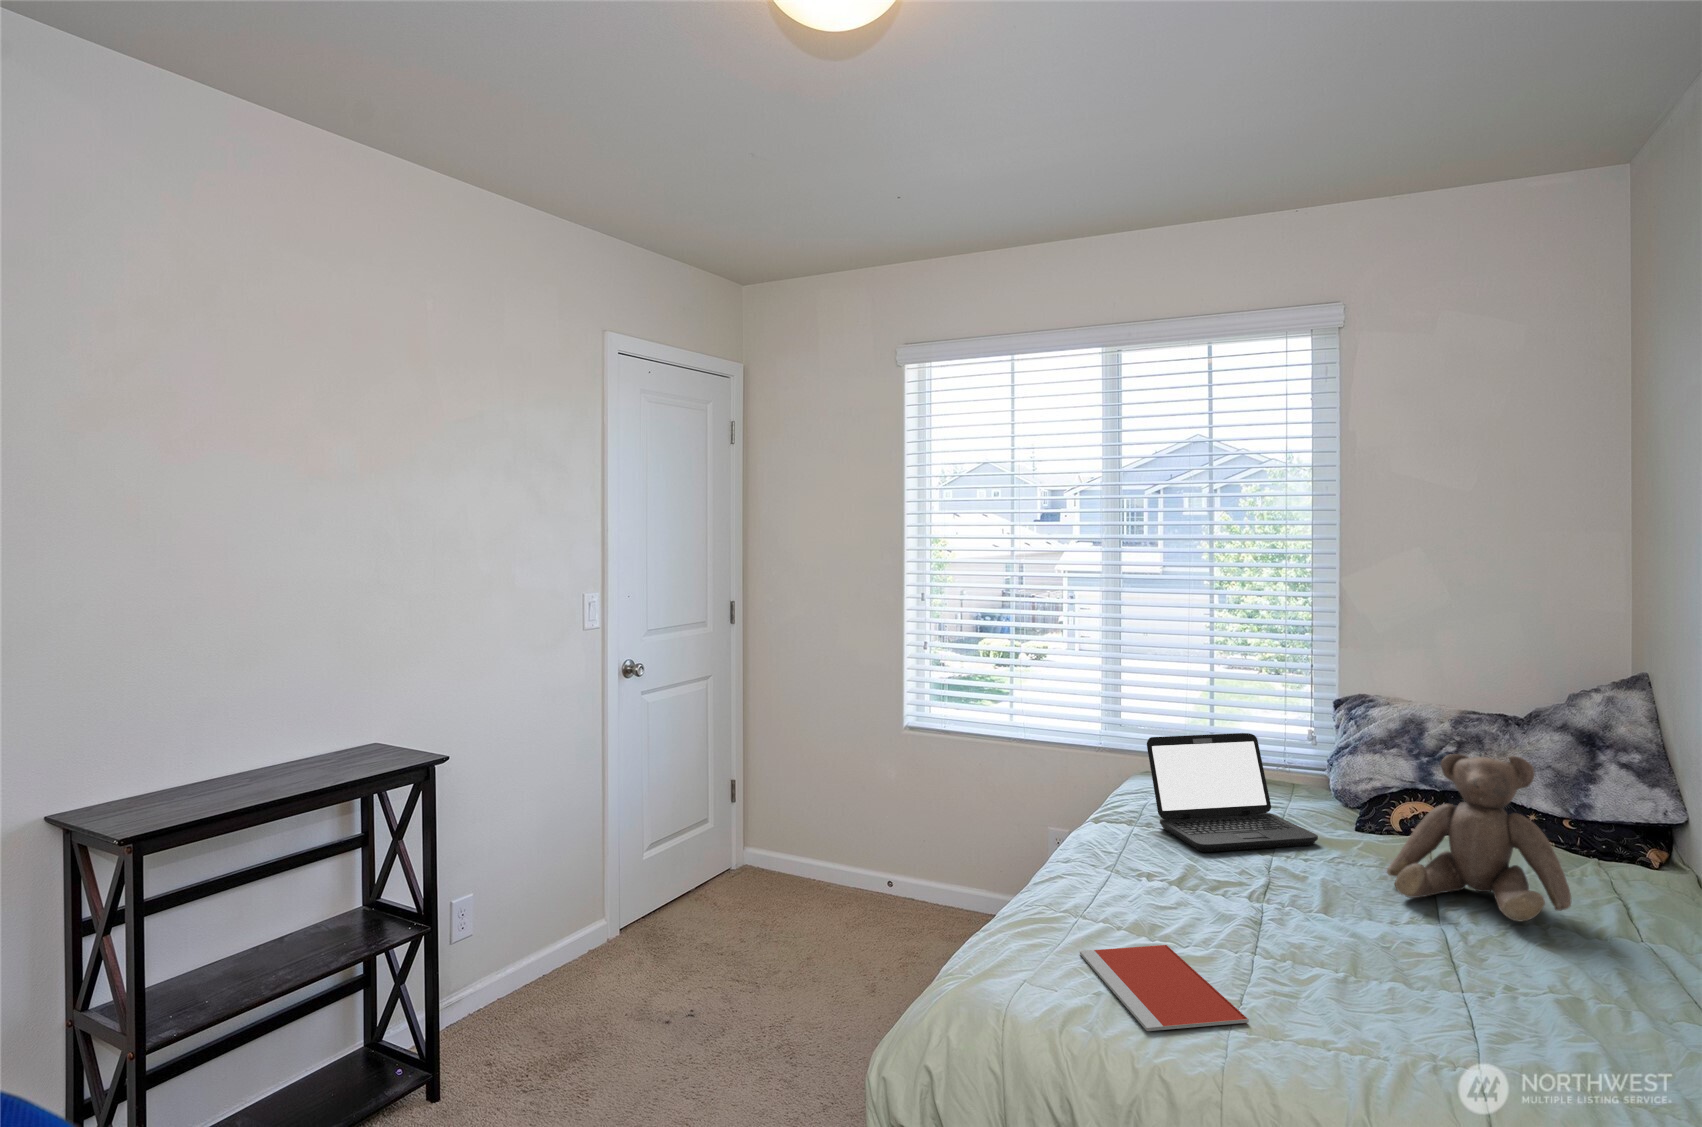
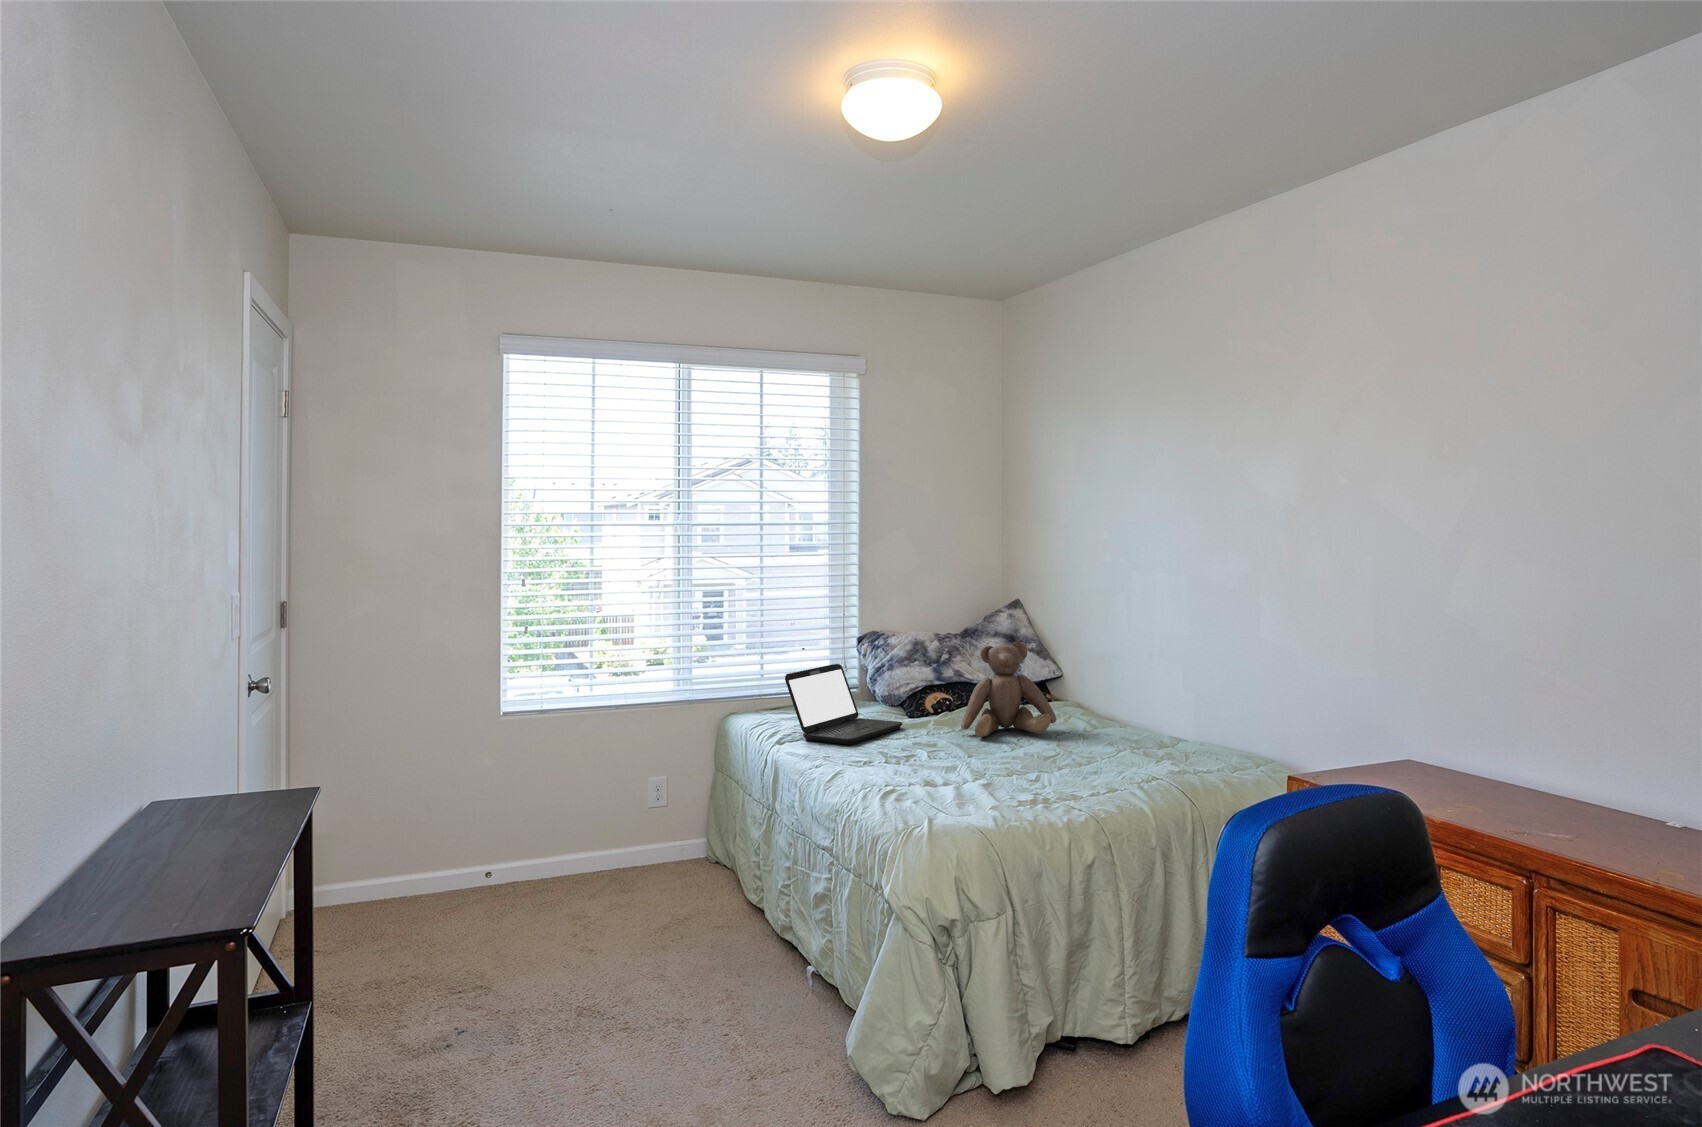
notebook: present [1080,945,1249,1031] -> none [869,785,994,816]

